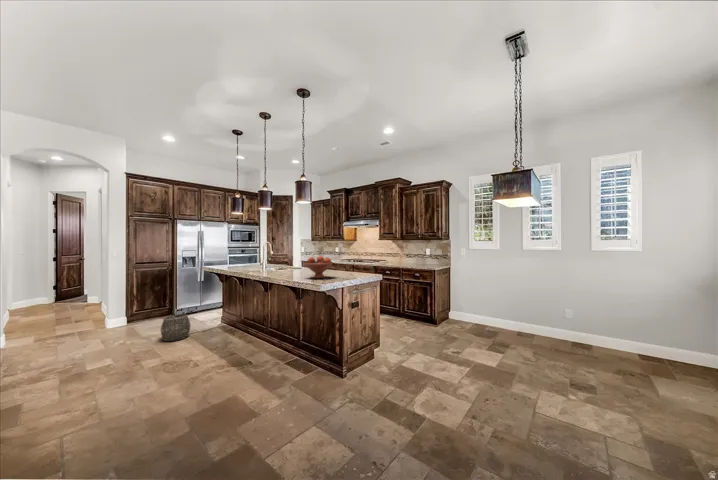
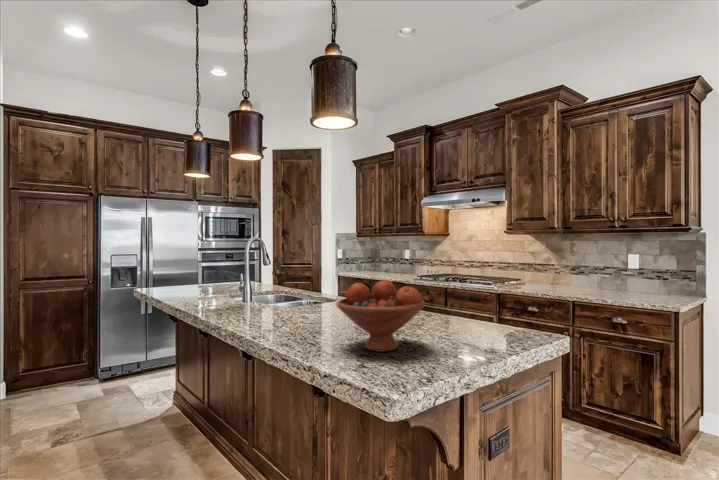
woven basket: present [161,314,190,341] -> none [34,393,100,457]

